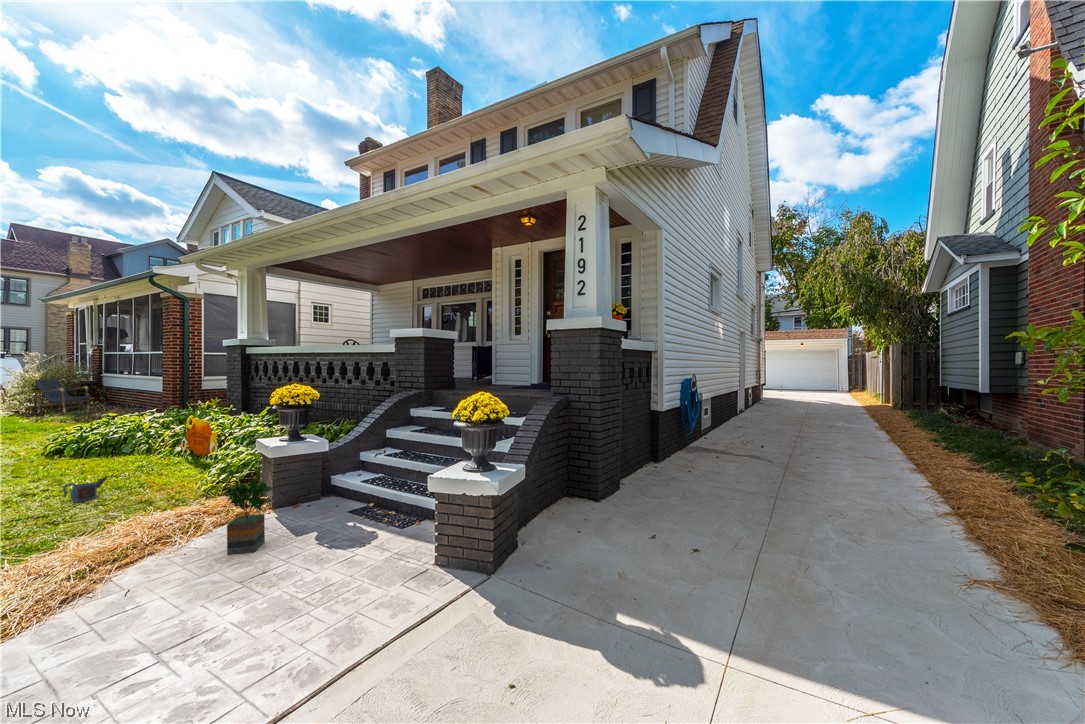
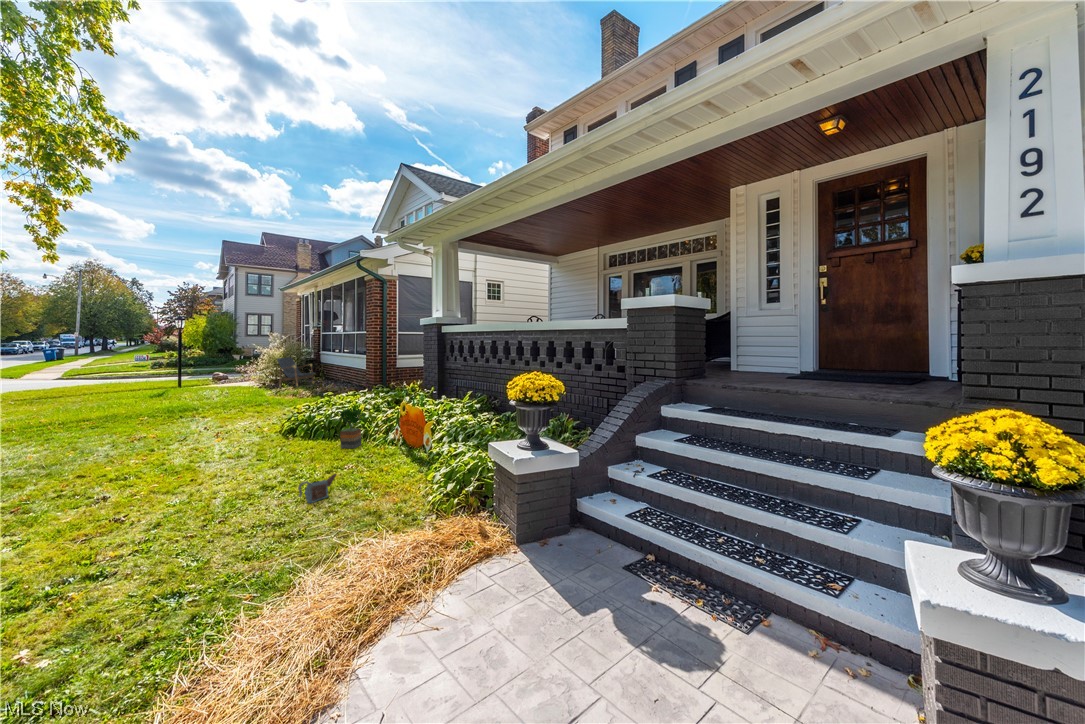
potted tree: present [224,482,273,555] -> present [340,409,365,448]

